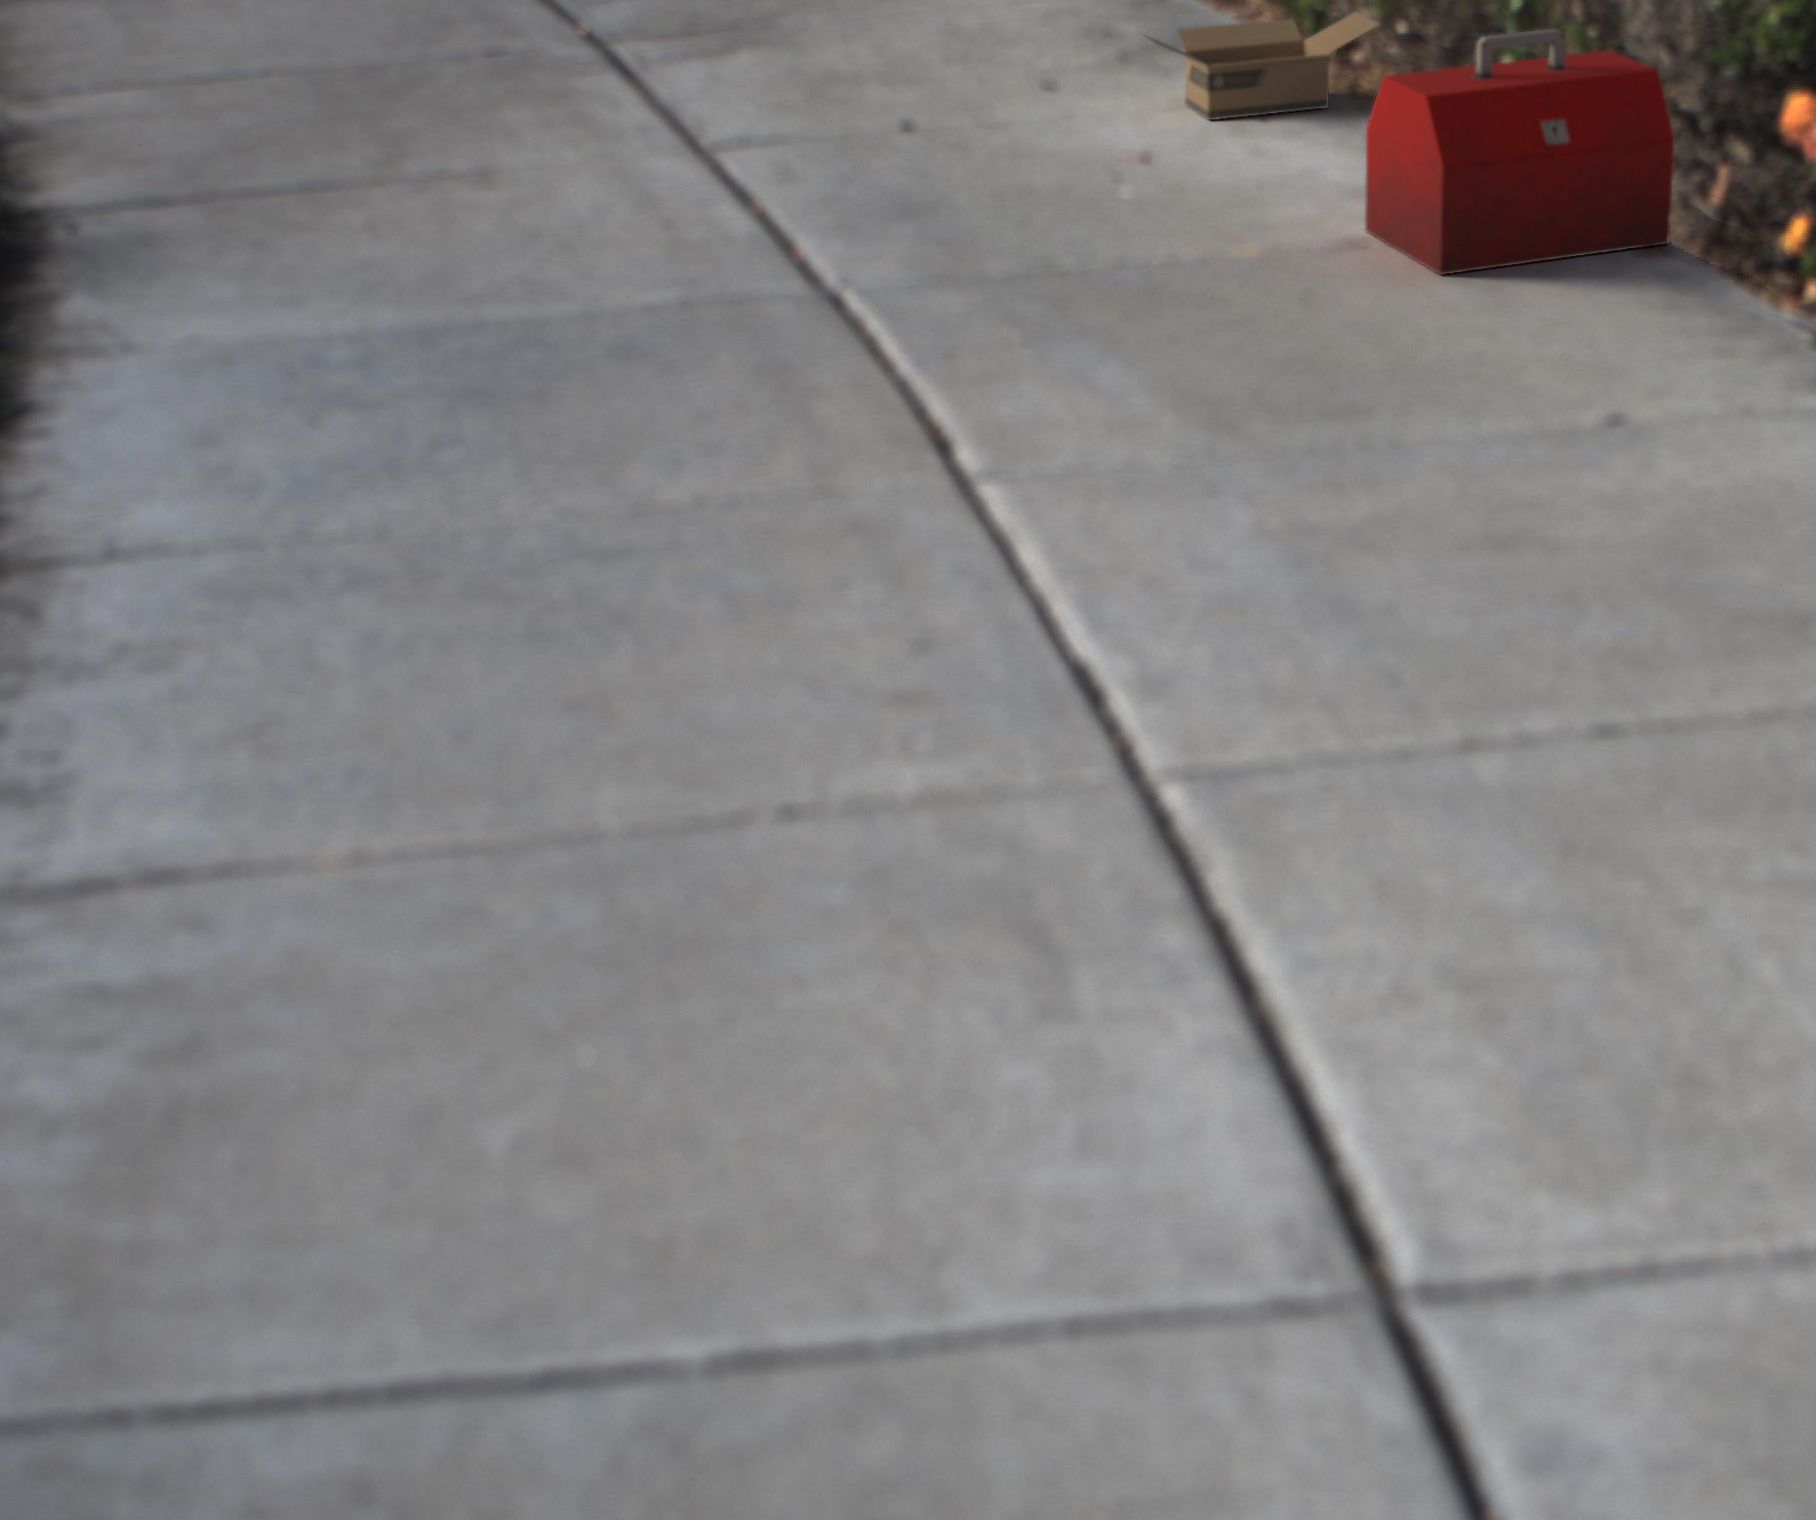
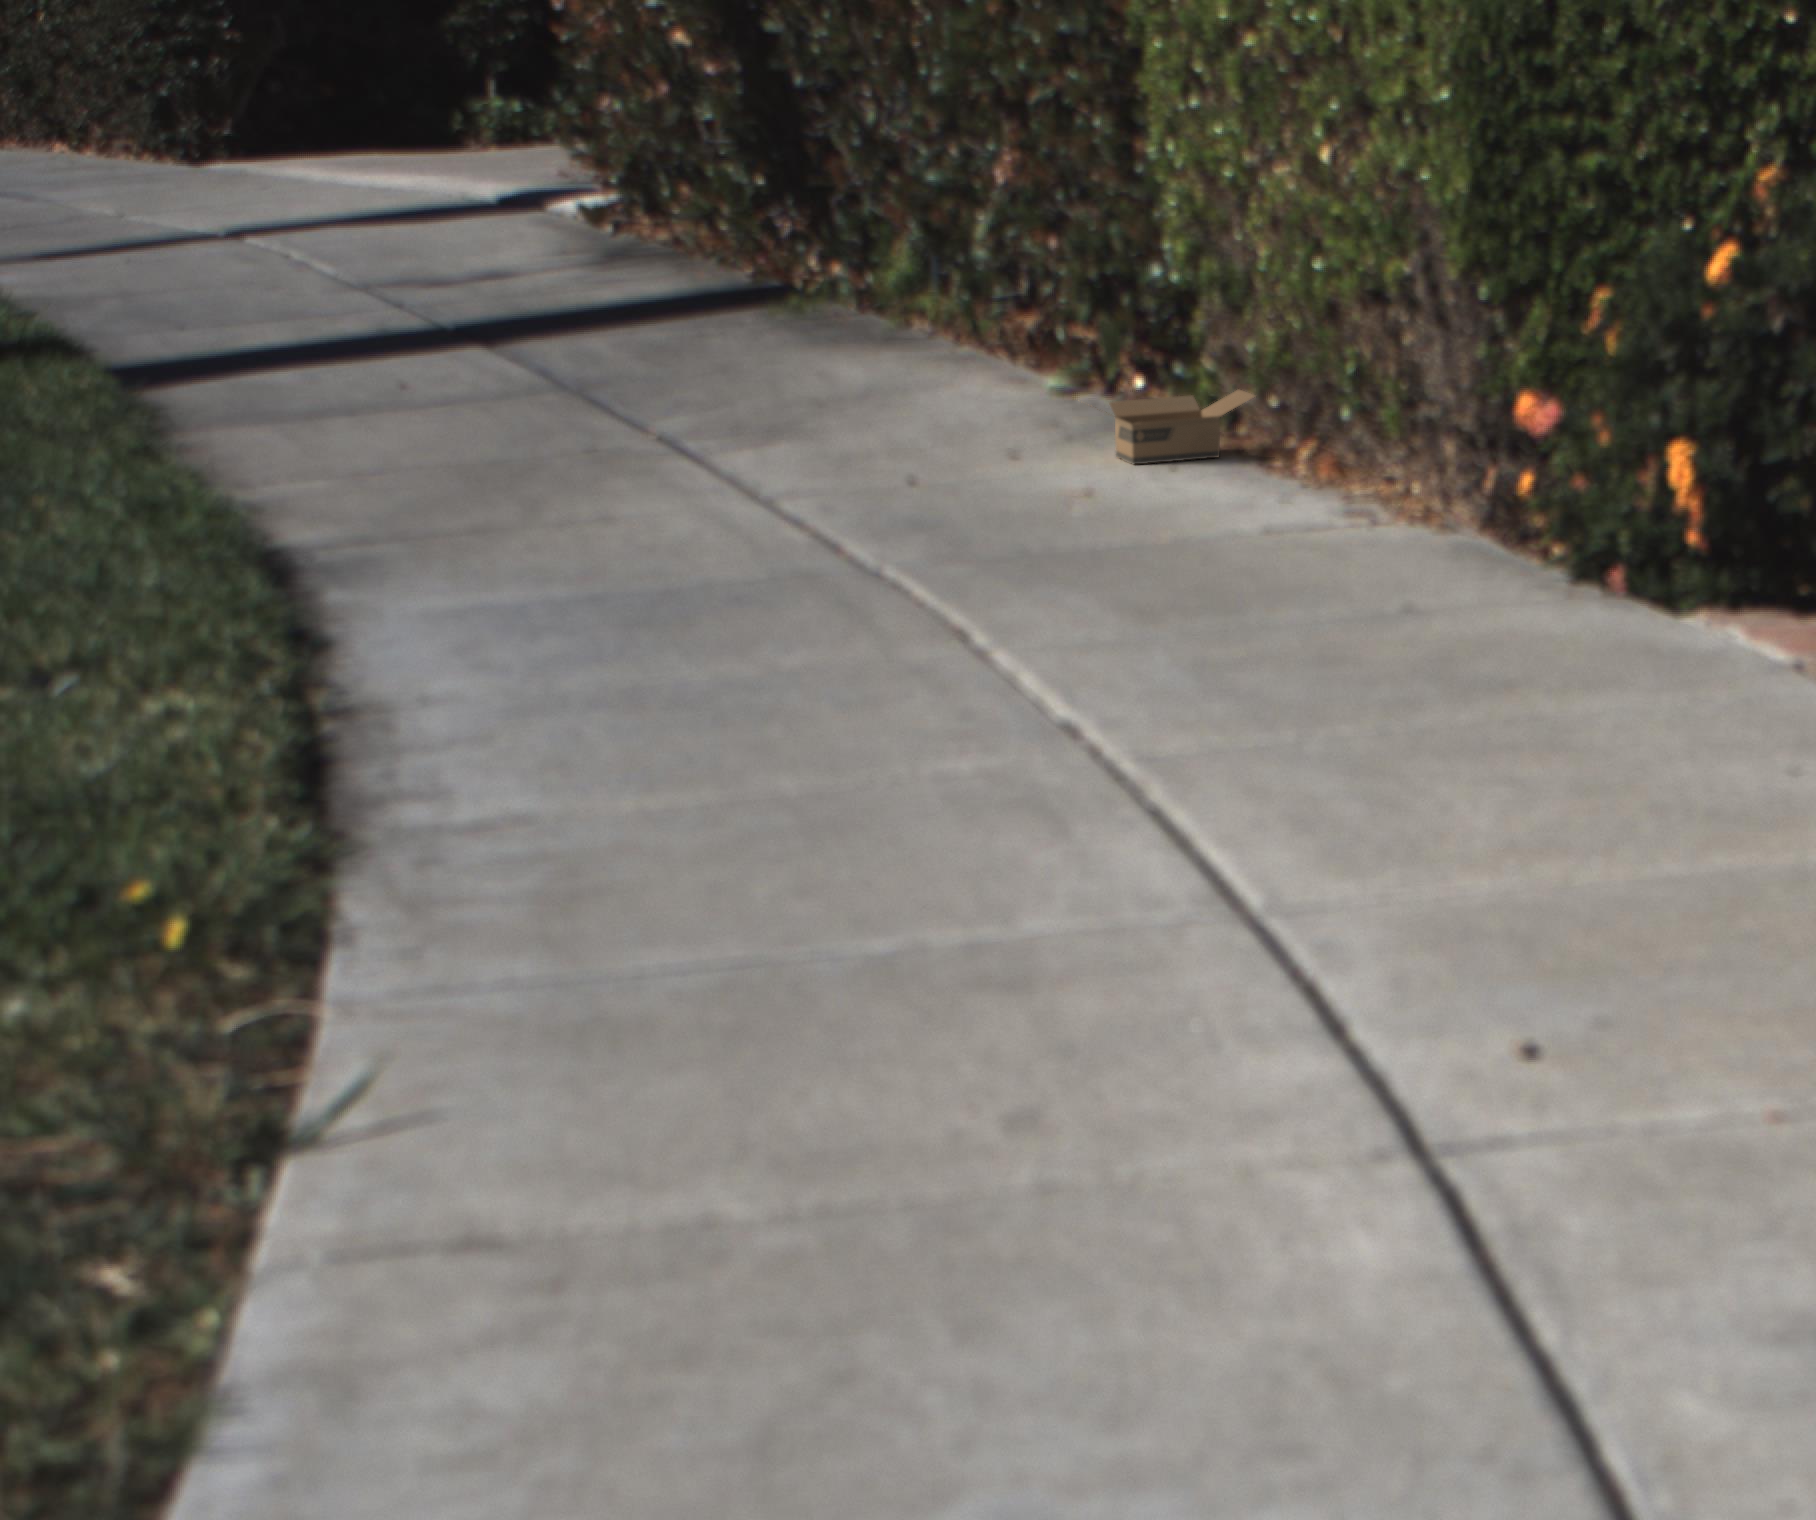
toolbox: present [1365,28,1674,275] -> none [1246,373,1458,539]

